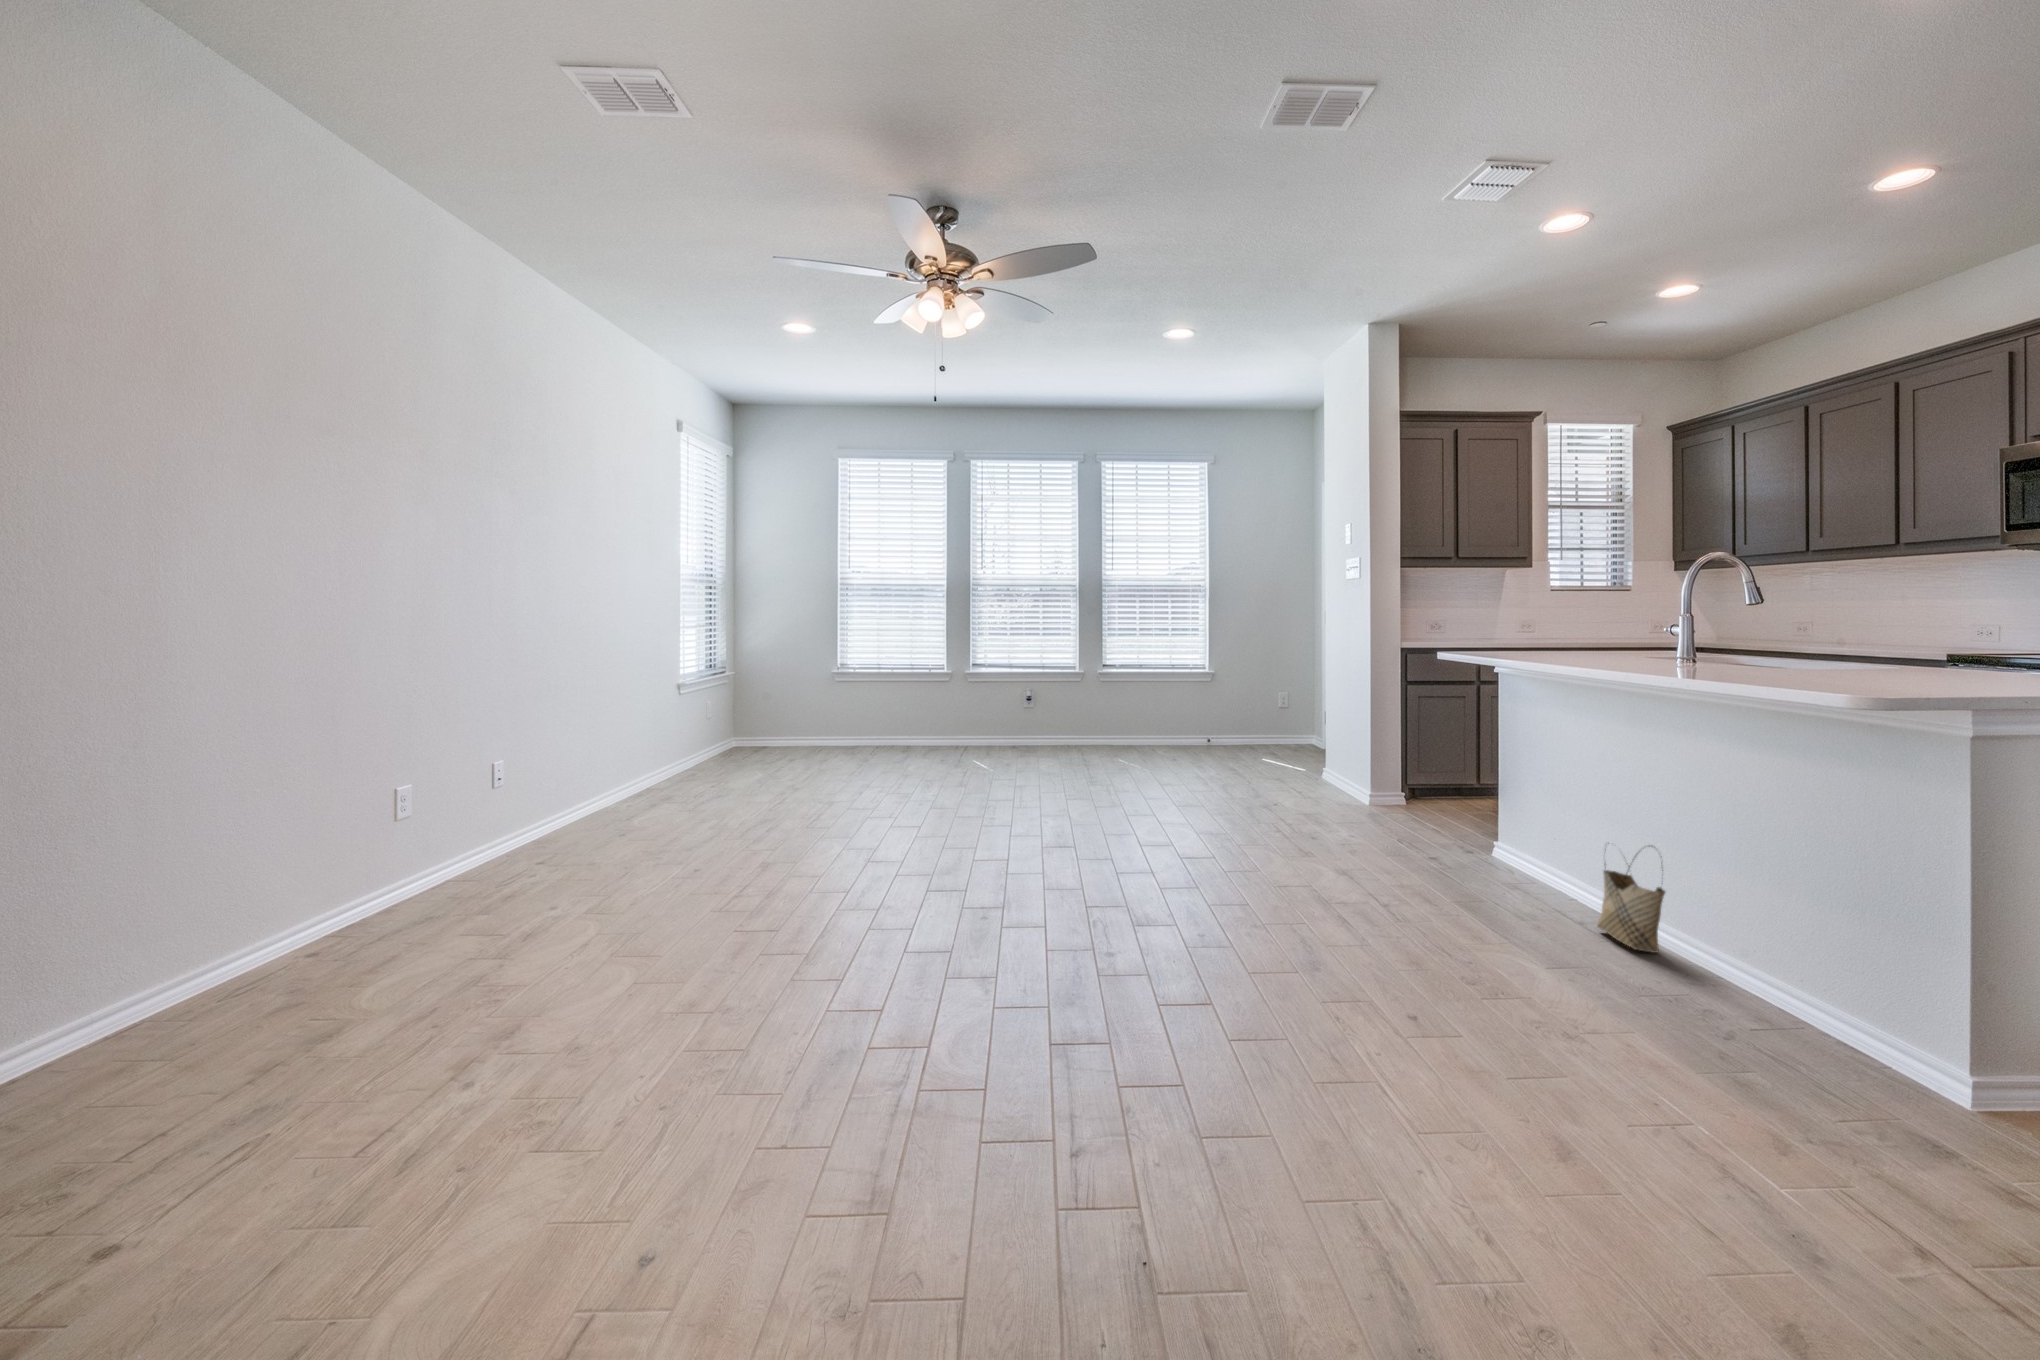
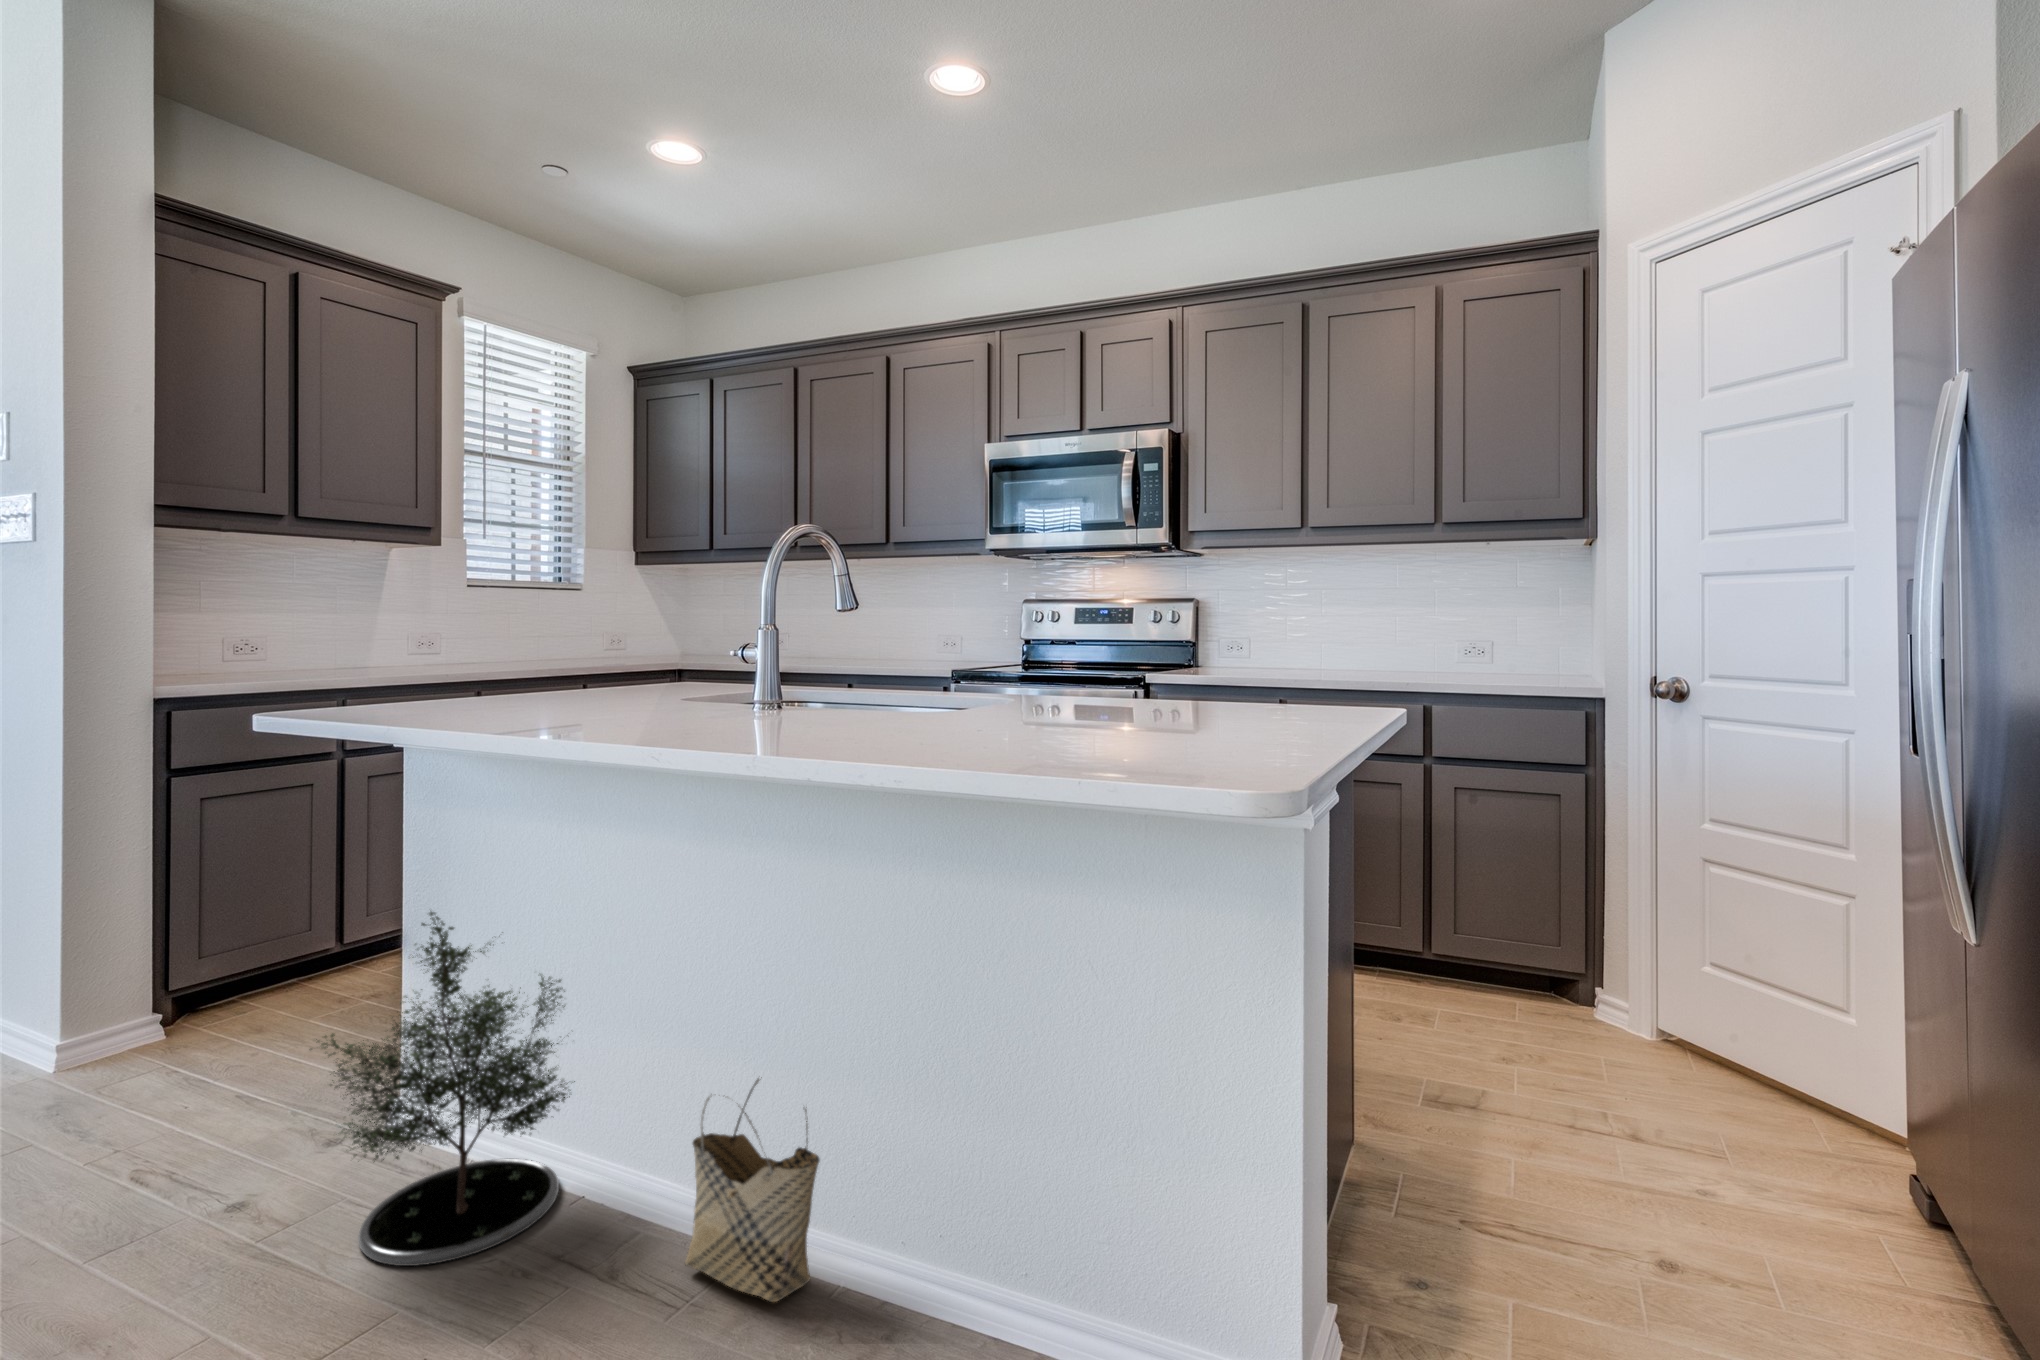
potted tree: none [1446,744,1558,898] -> present [316,912,575,1266]

